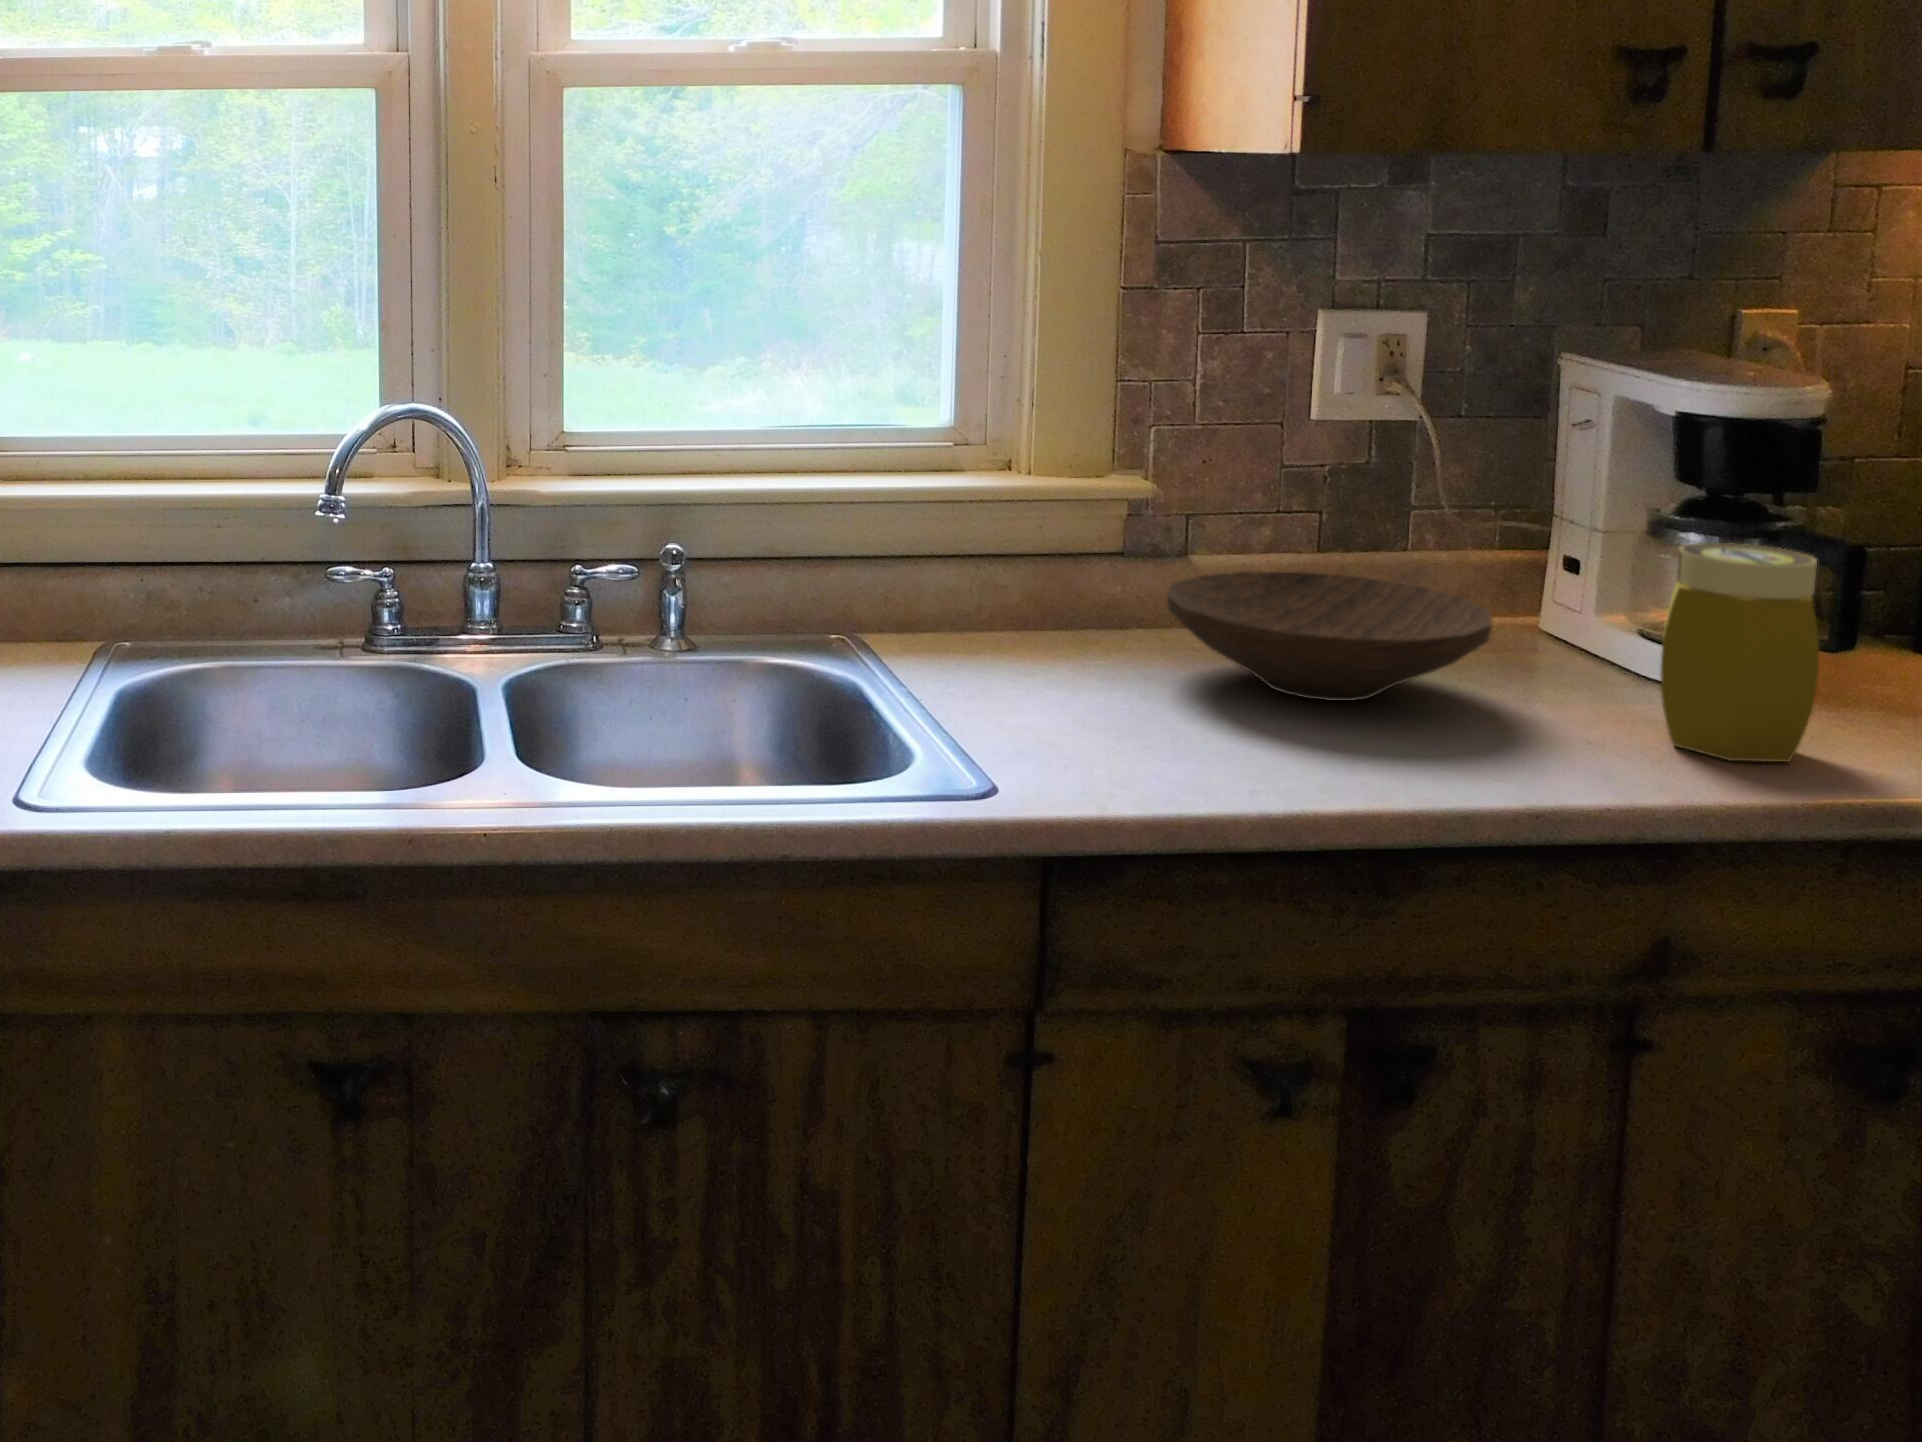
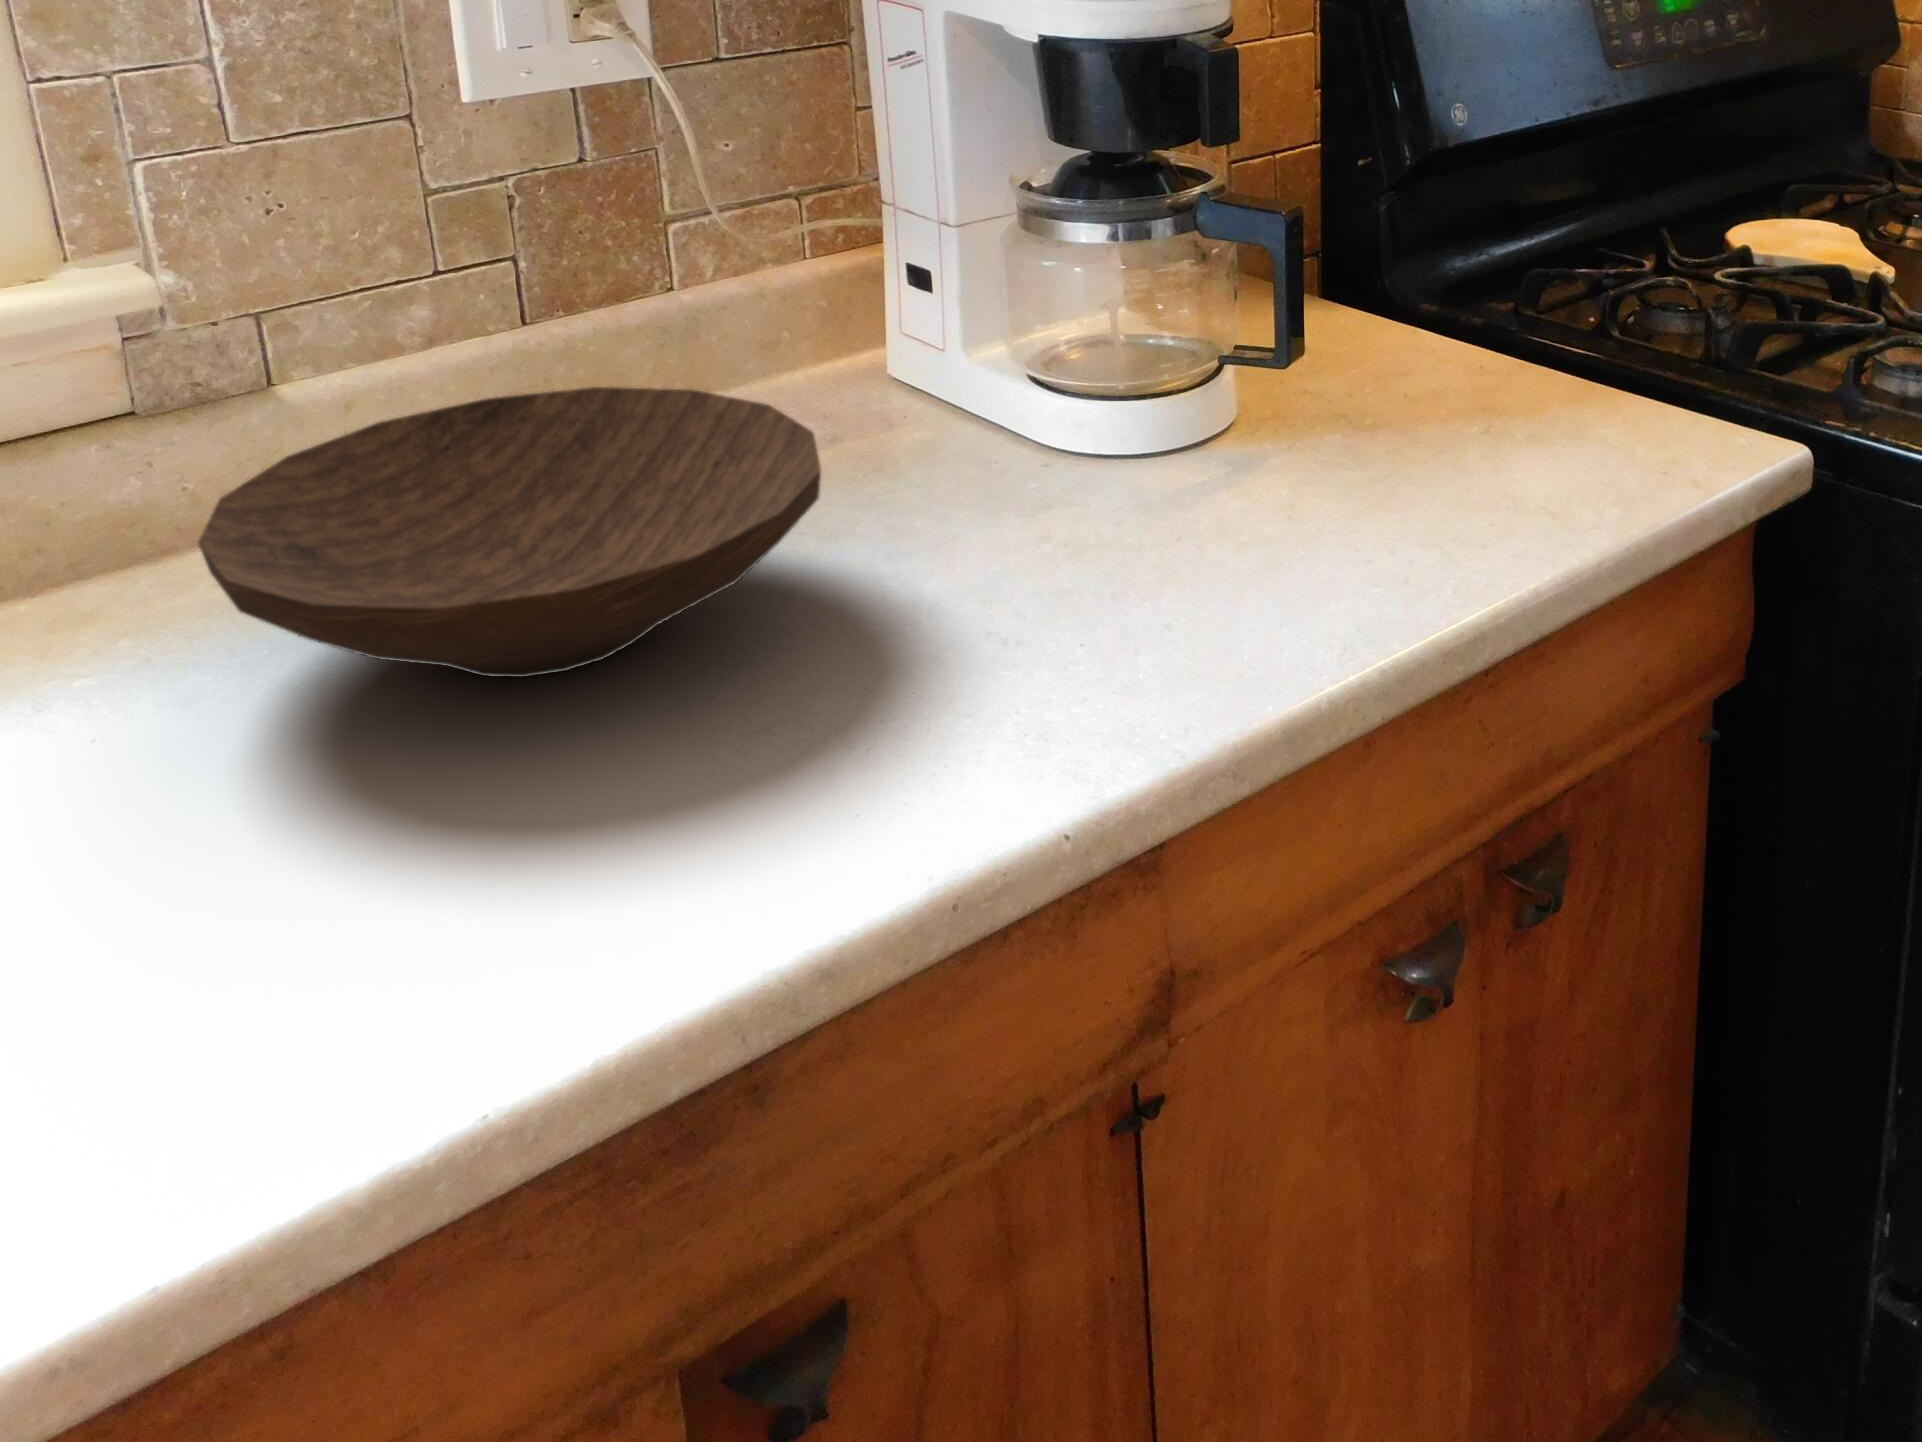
jar: present [1661,543,1819,762] -> none [1073,258,1286,616]

